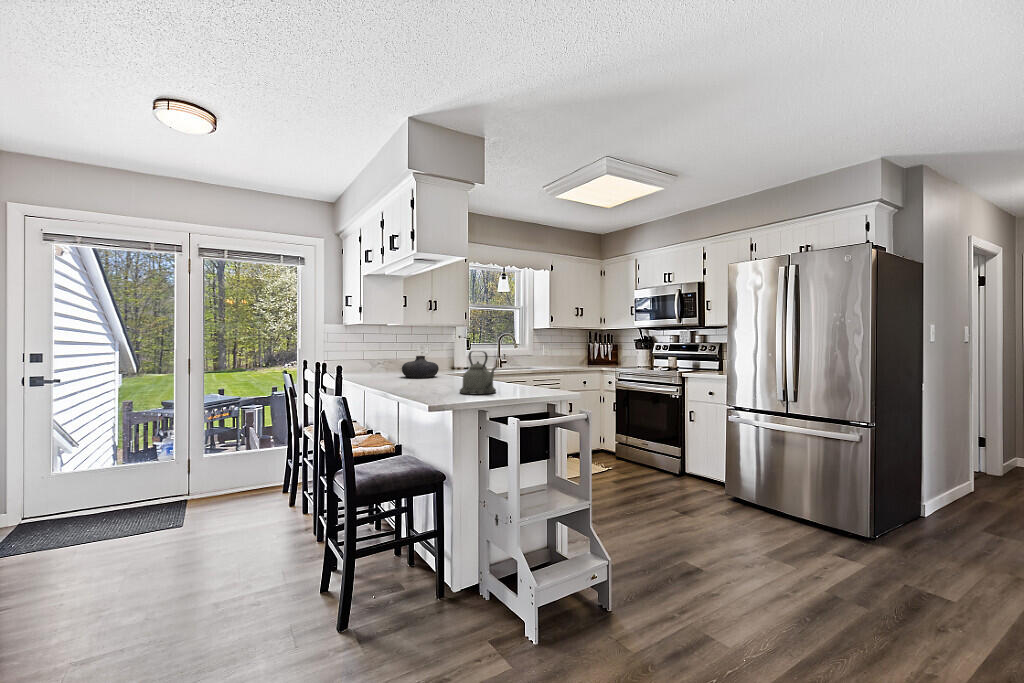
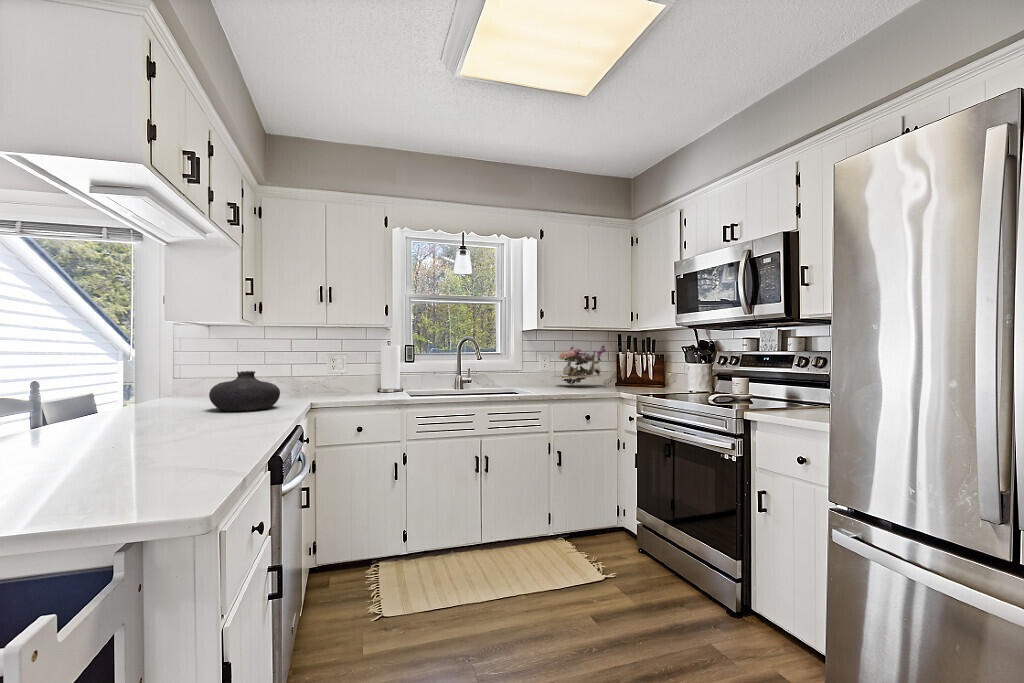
flower arrangement: none [551,338,585,364] -> present [555,344,606,385]
kettle: present [460,351,496,395] -> none [62,364,174,476]

